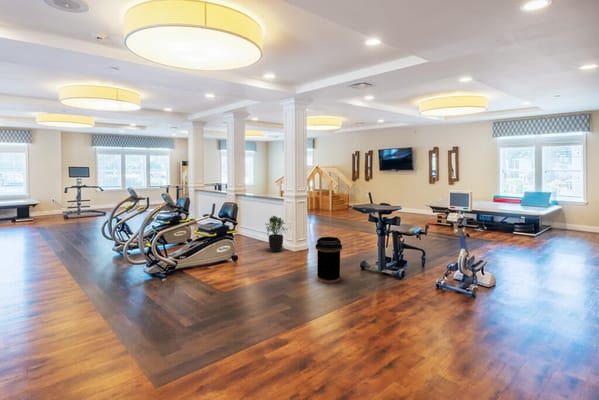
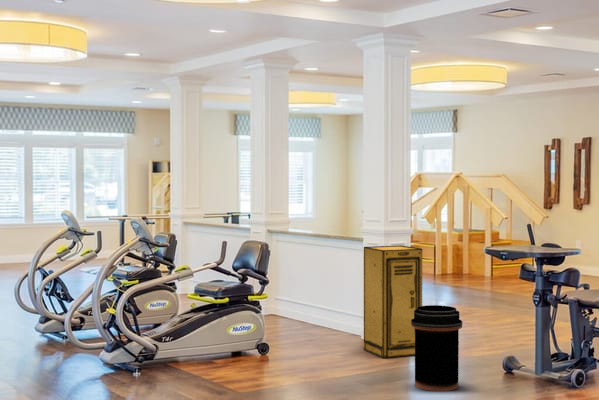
storage cabinet: none [286,203,316,261] -> present [364,245,422,358]
potted plant: present [266,216,285,252] -> none [321,269,370,344]

